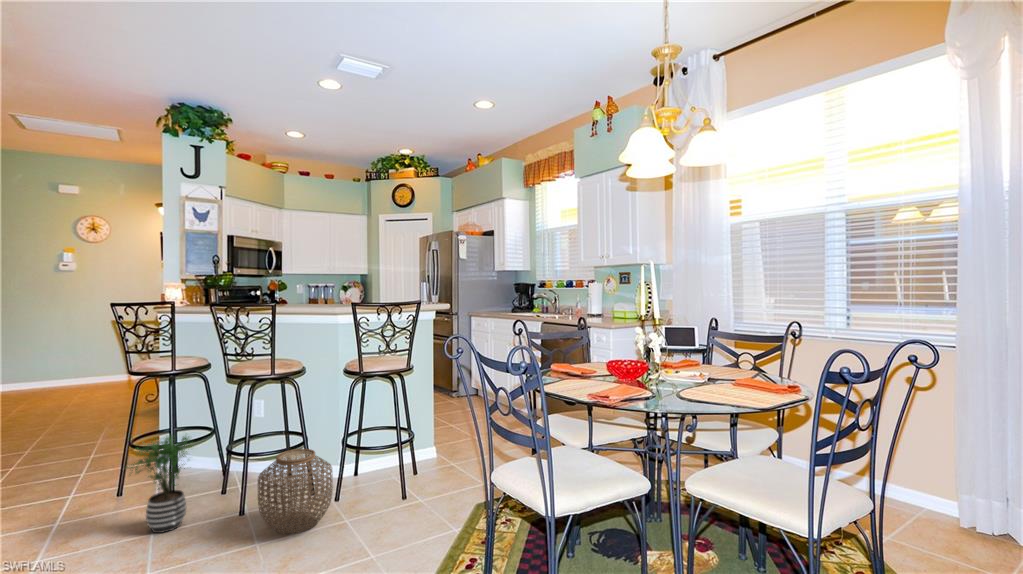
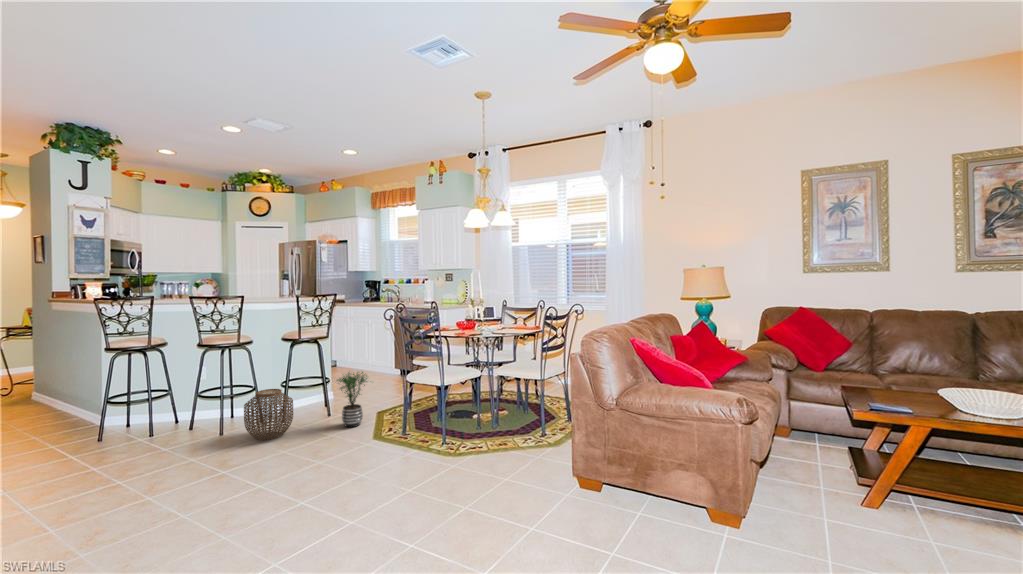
potted plant: present [125,436,192,533] -> present [337,372,367,427]

